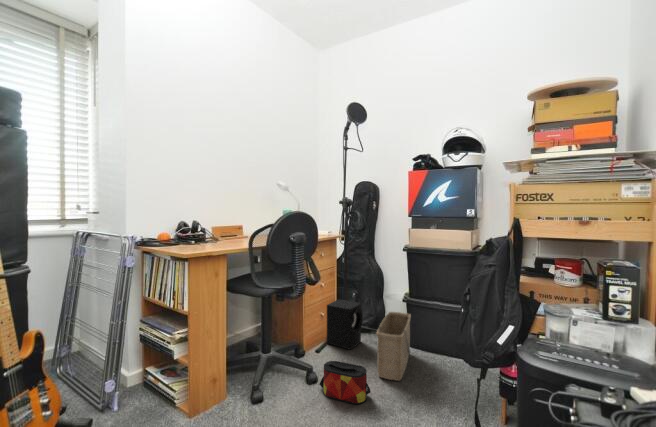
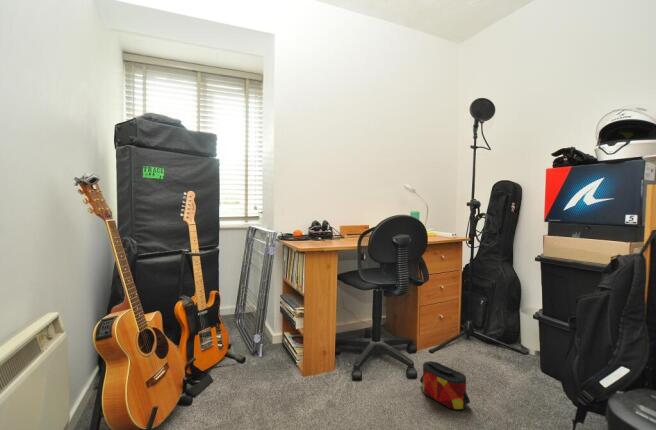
speaker: present [327,299,363,349] -> none [444,305,486,358]
basket: present [376,312,411,381] -> none [486,327,542,402]

